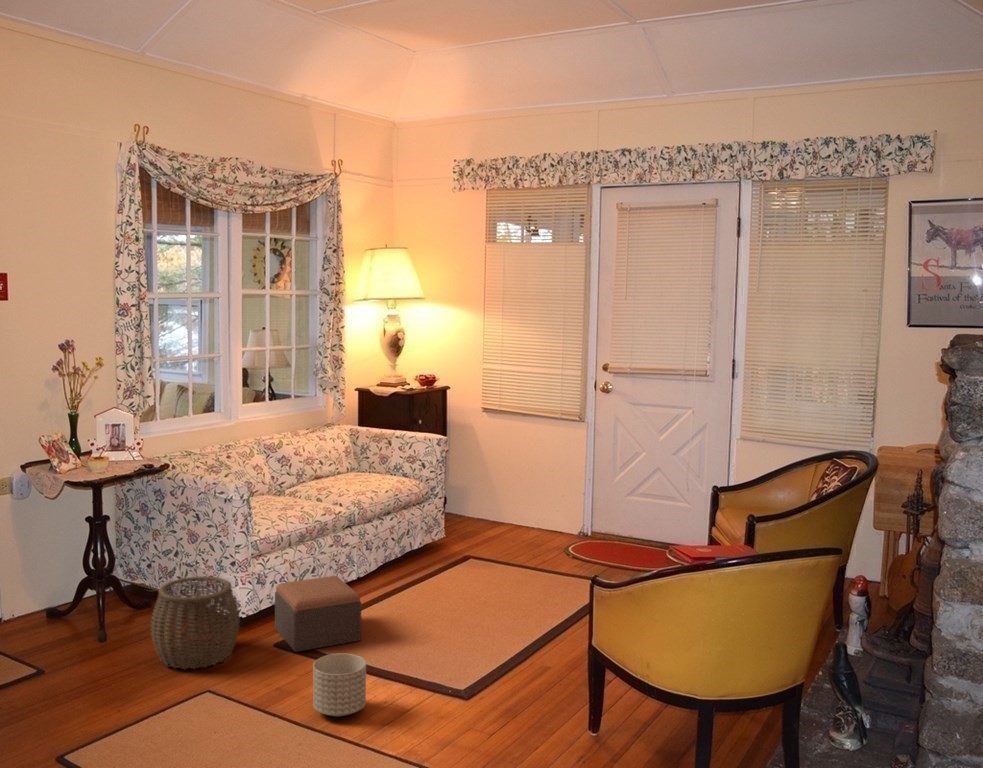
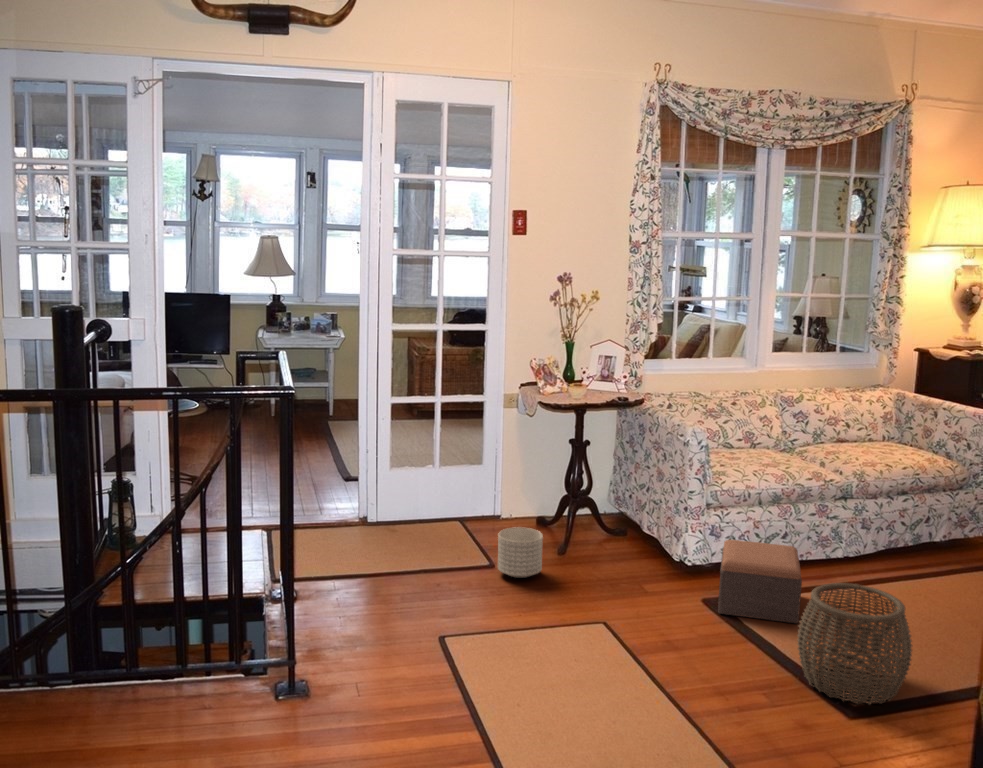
woven basket: present [151,576,240,669] -> present [798,583,912,705]
planter: present [313,653,366,717] -> present [498,527,543,578]

